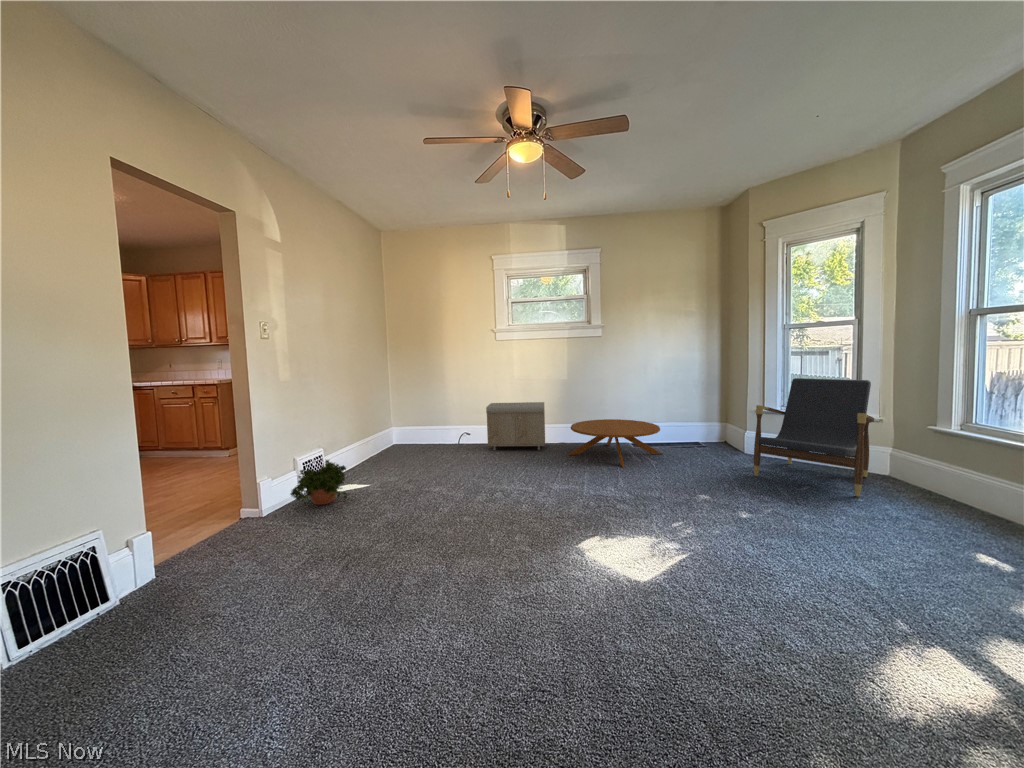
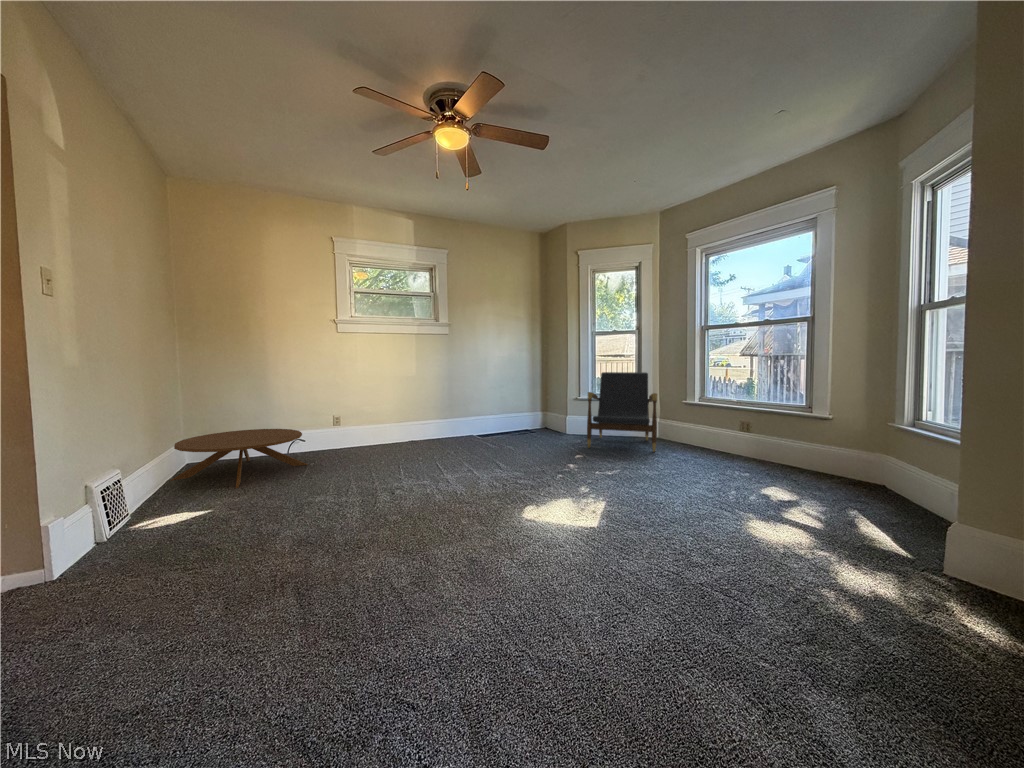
storage bench: present [486,402,545,450] -> none [331,400,401,455]
coffee table: present [567,419,662,468] -> present [171,429,308,488]
potted plant: present [291,460,347,505] -> none [90,480,208,550]

